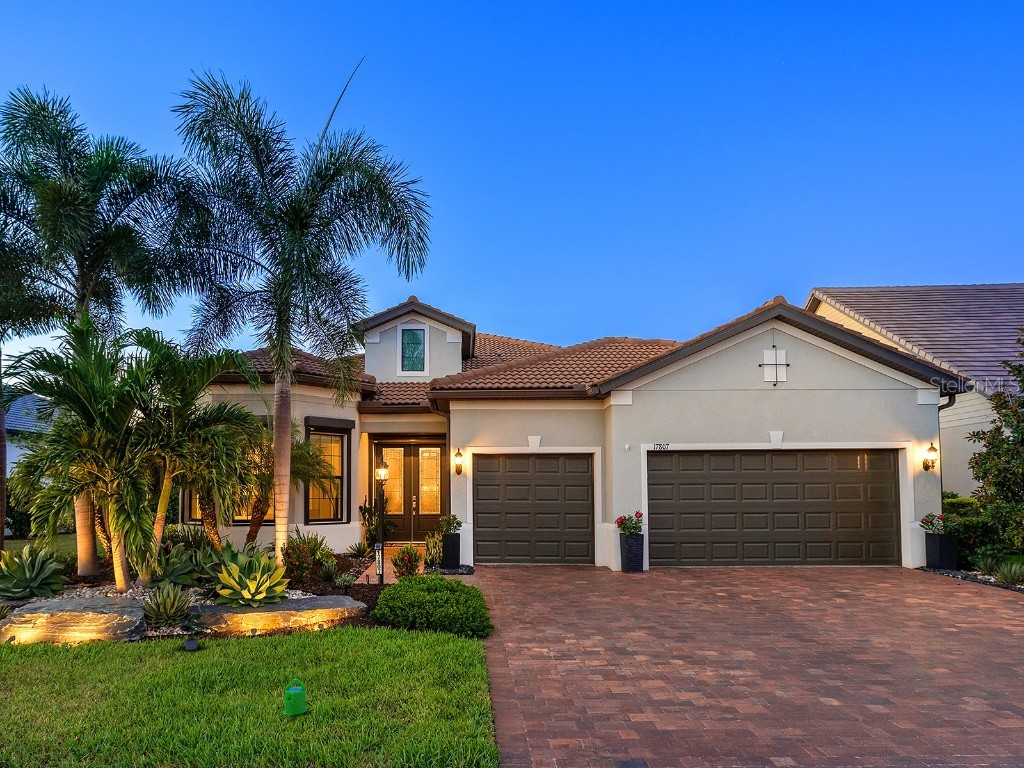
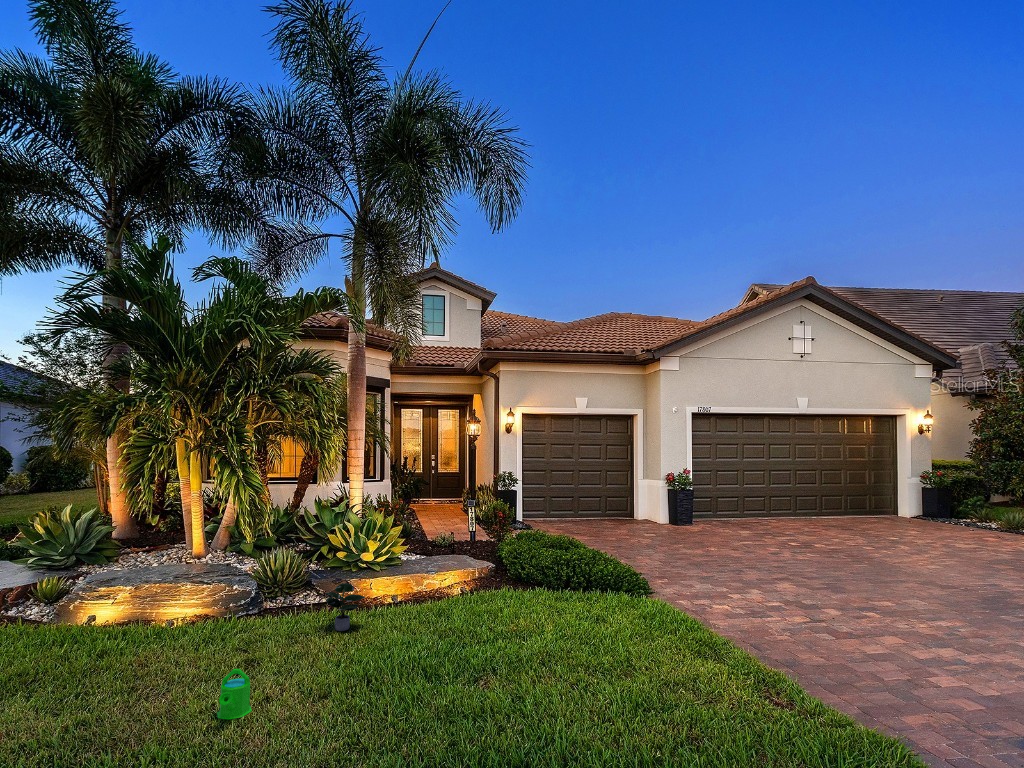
watering can: present [283,679,307,715] -> present [217,669,252,720]

